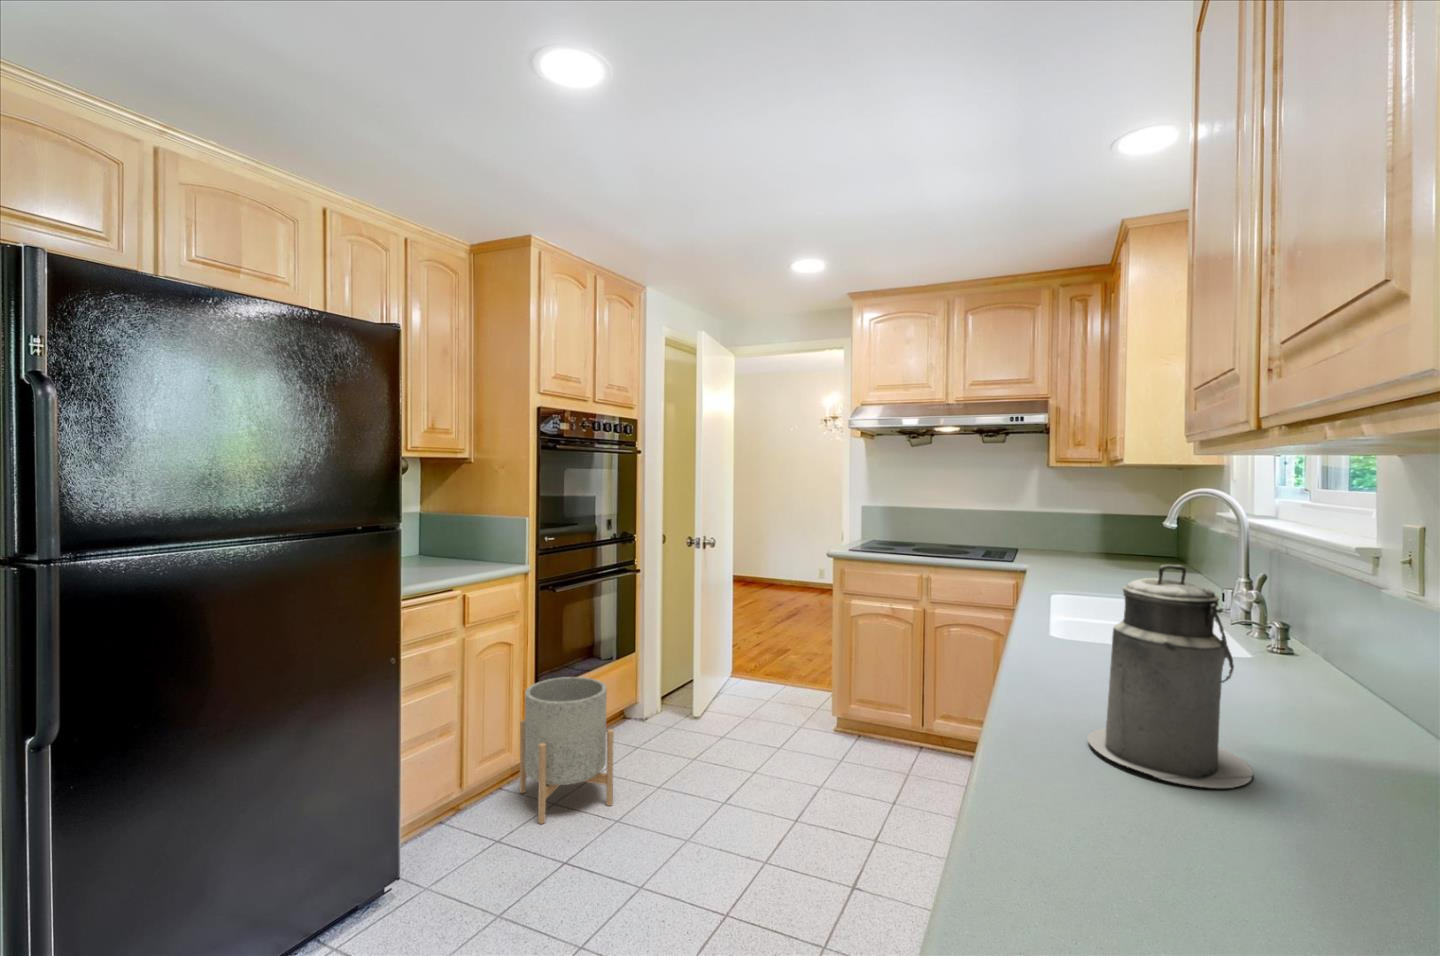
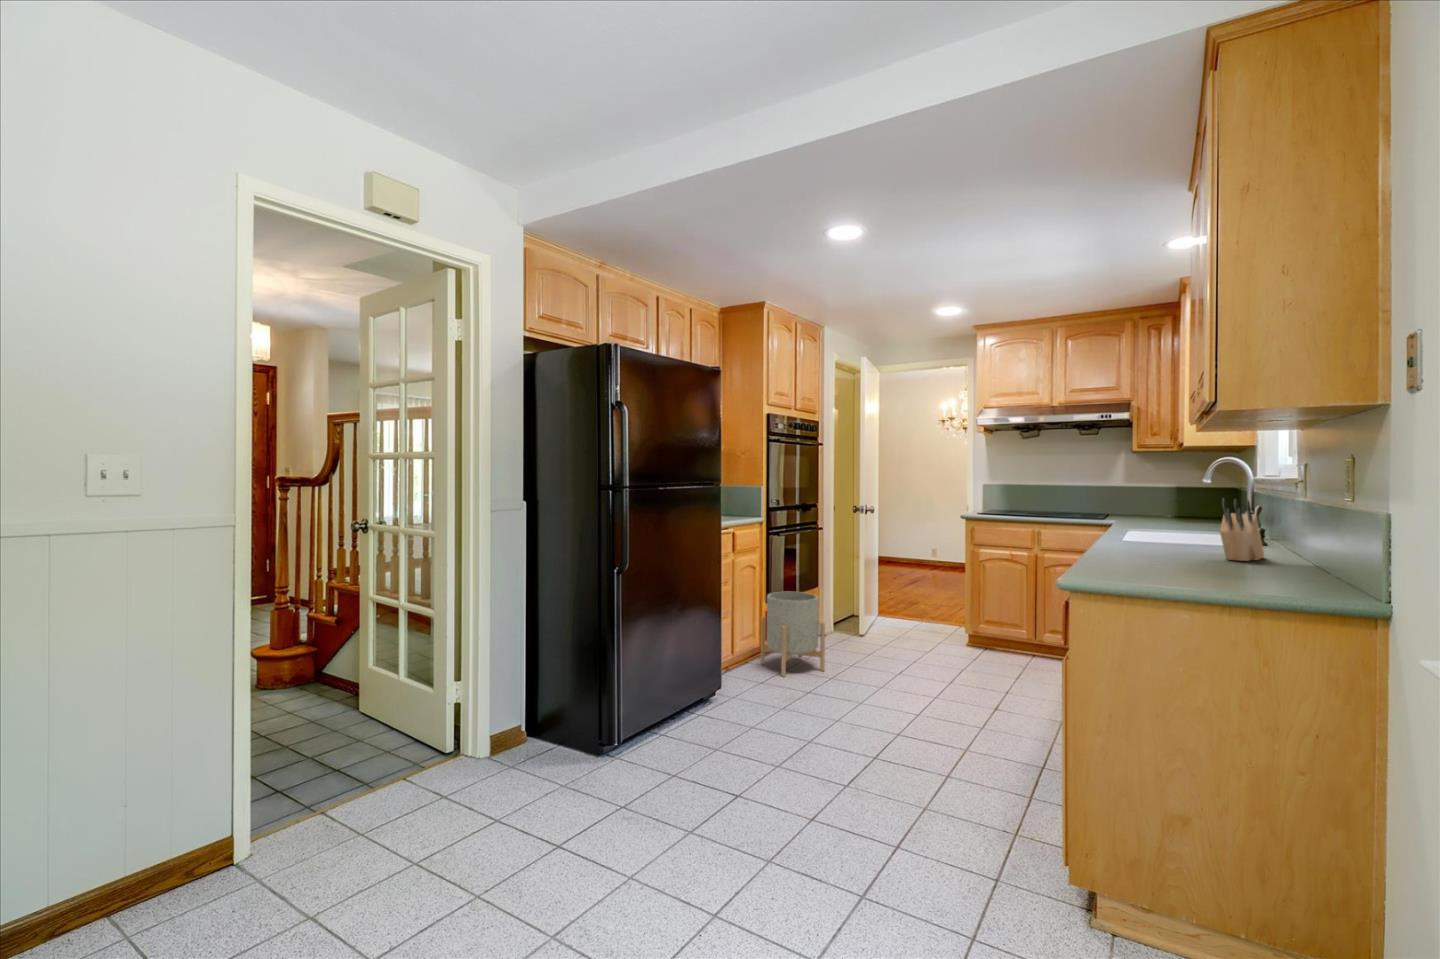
canister: present [1087,565,1253,788] -> none [1123,477,1194,564]
knife block: none [1285,610,1366,750] -> present [1220,498,1264,561]

